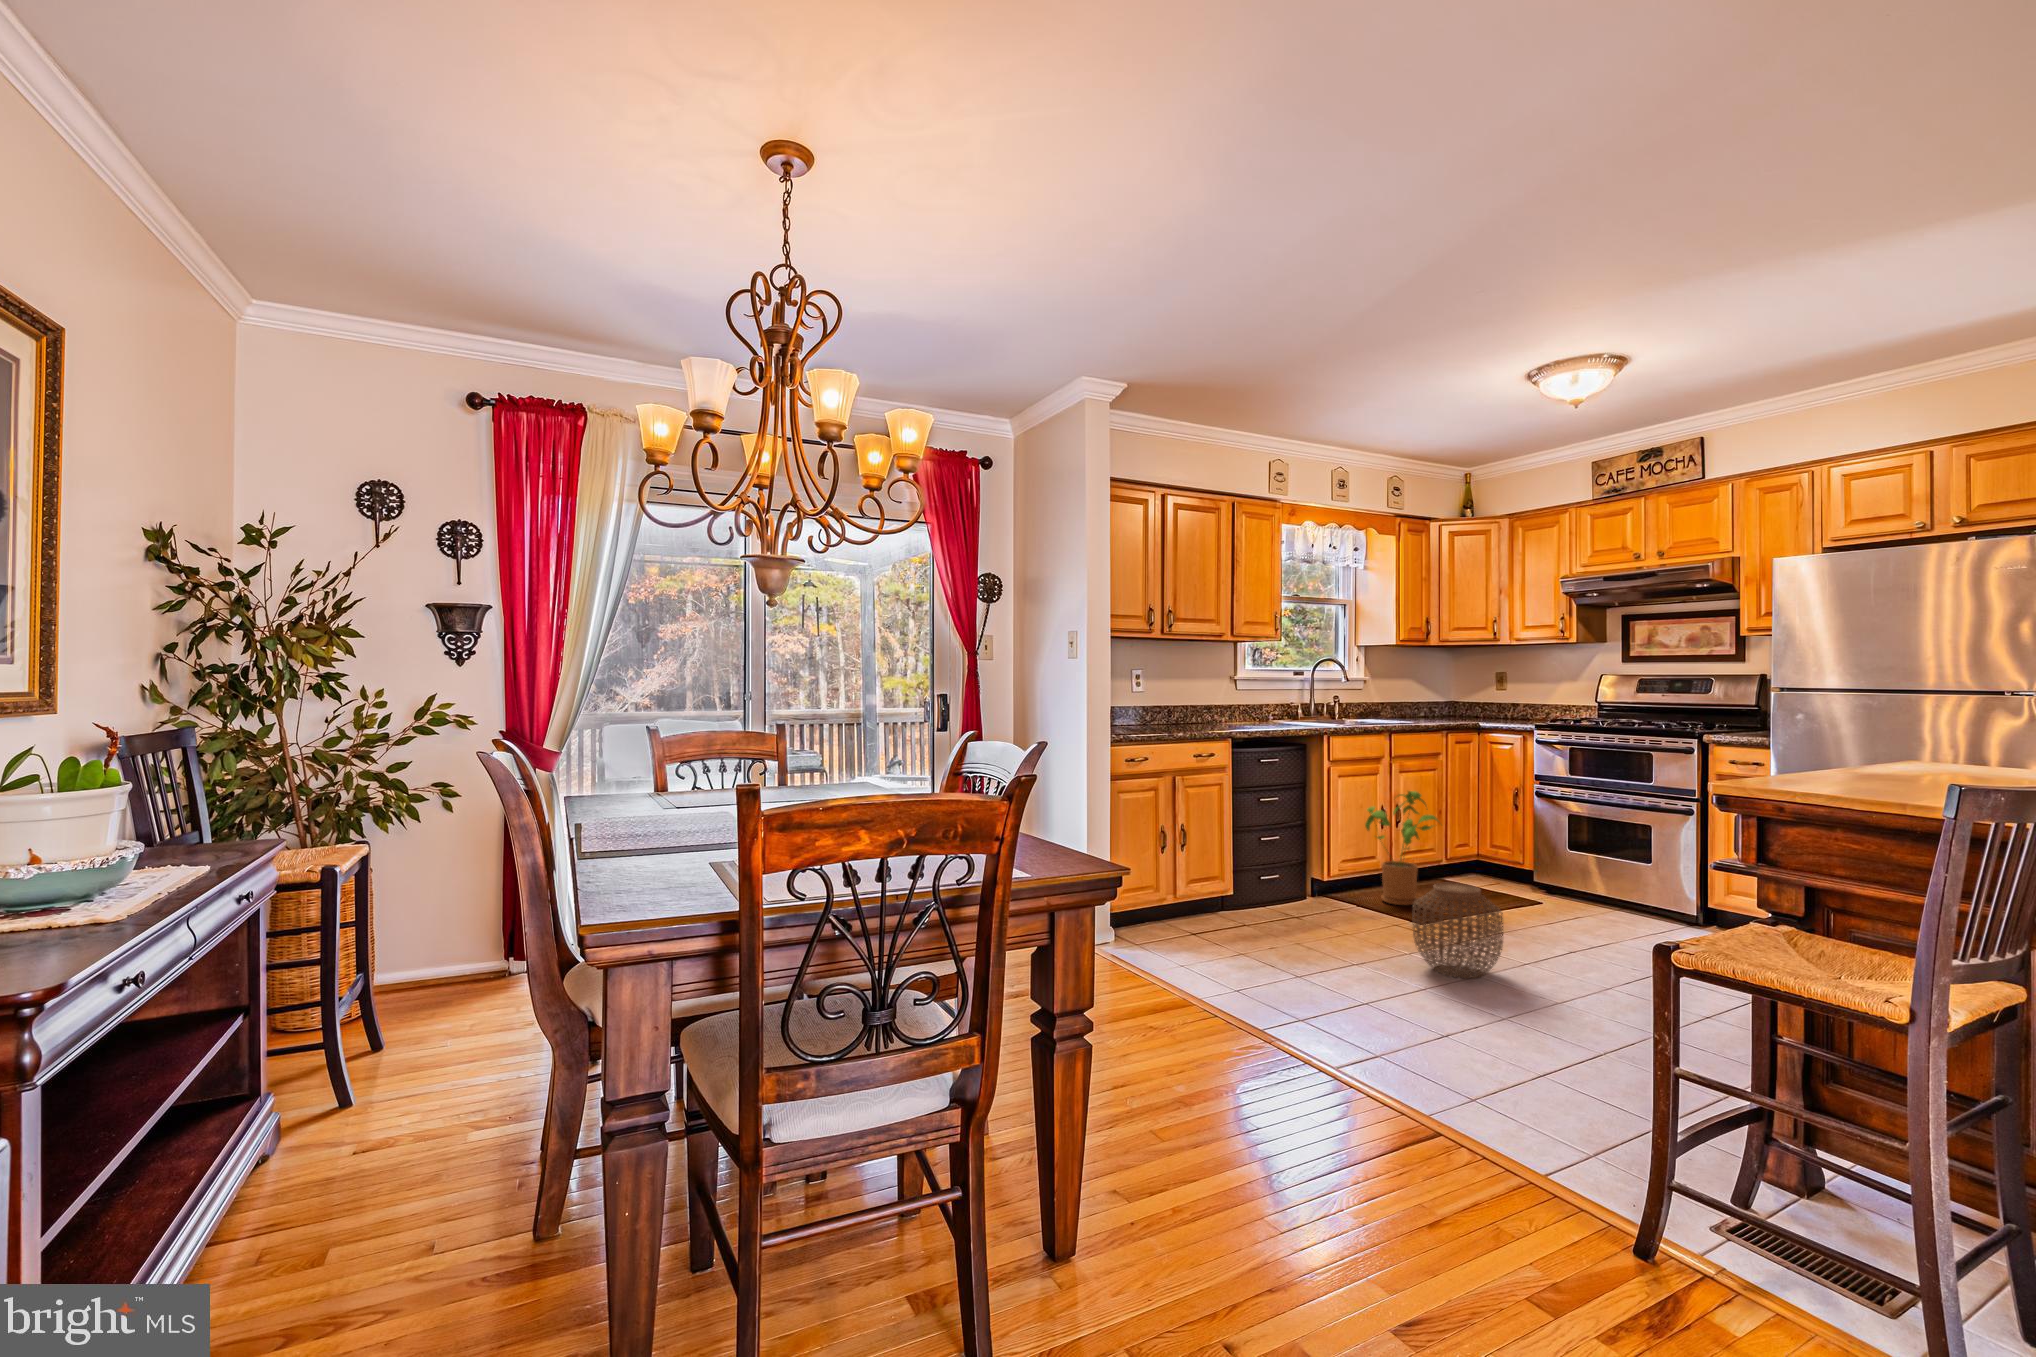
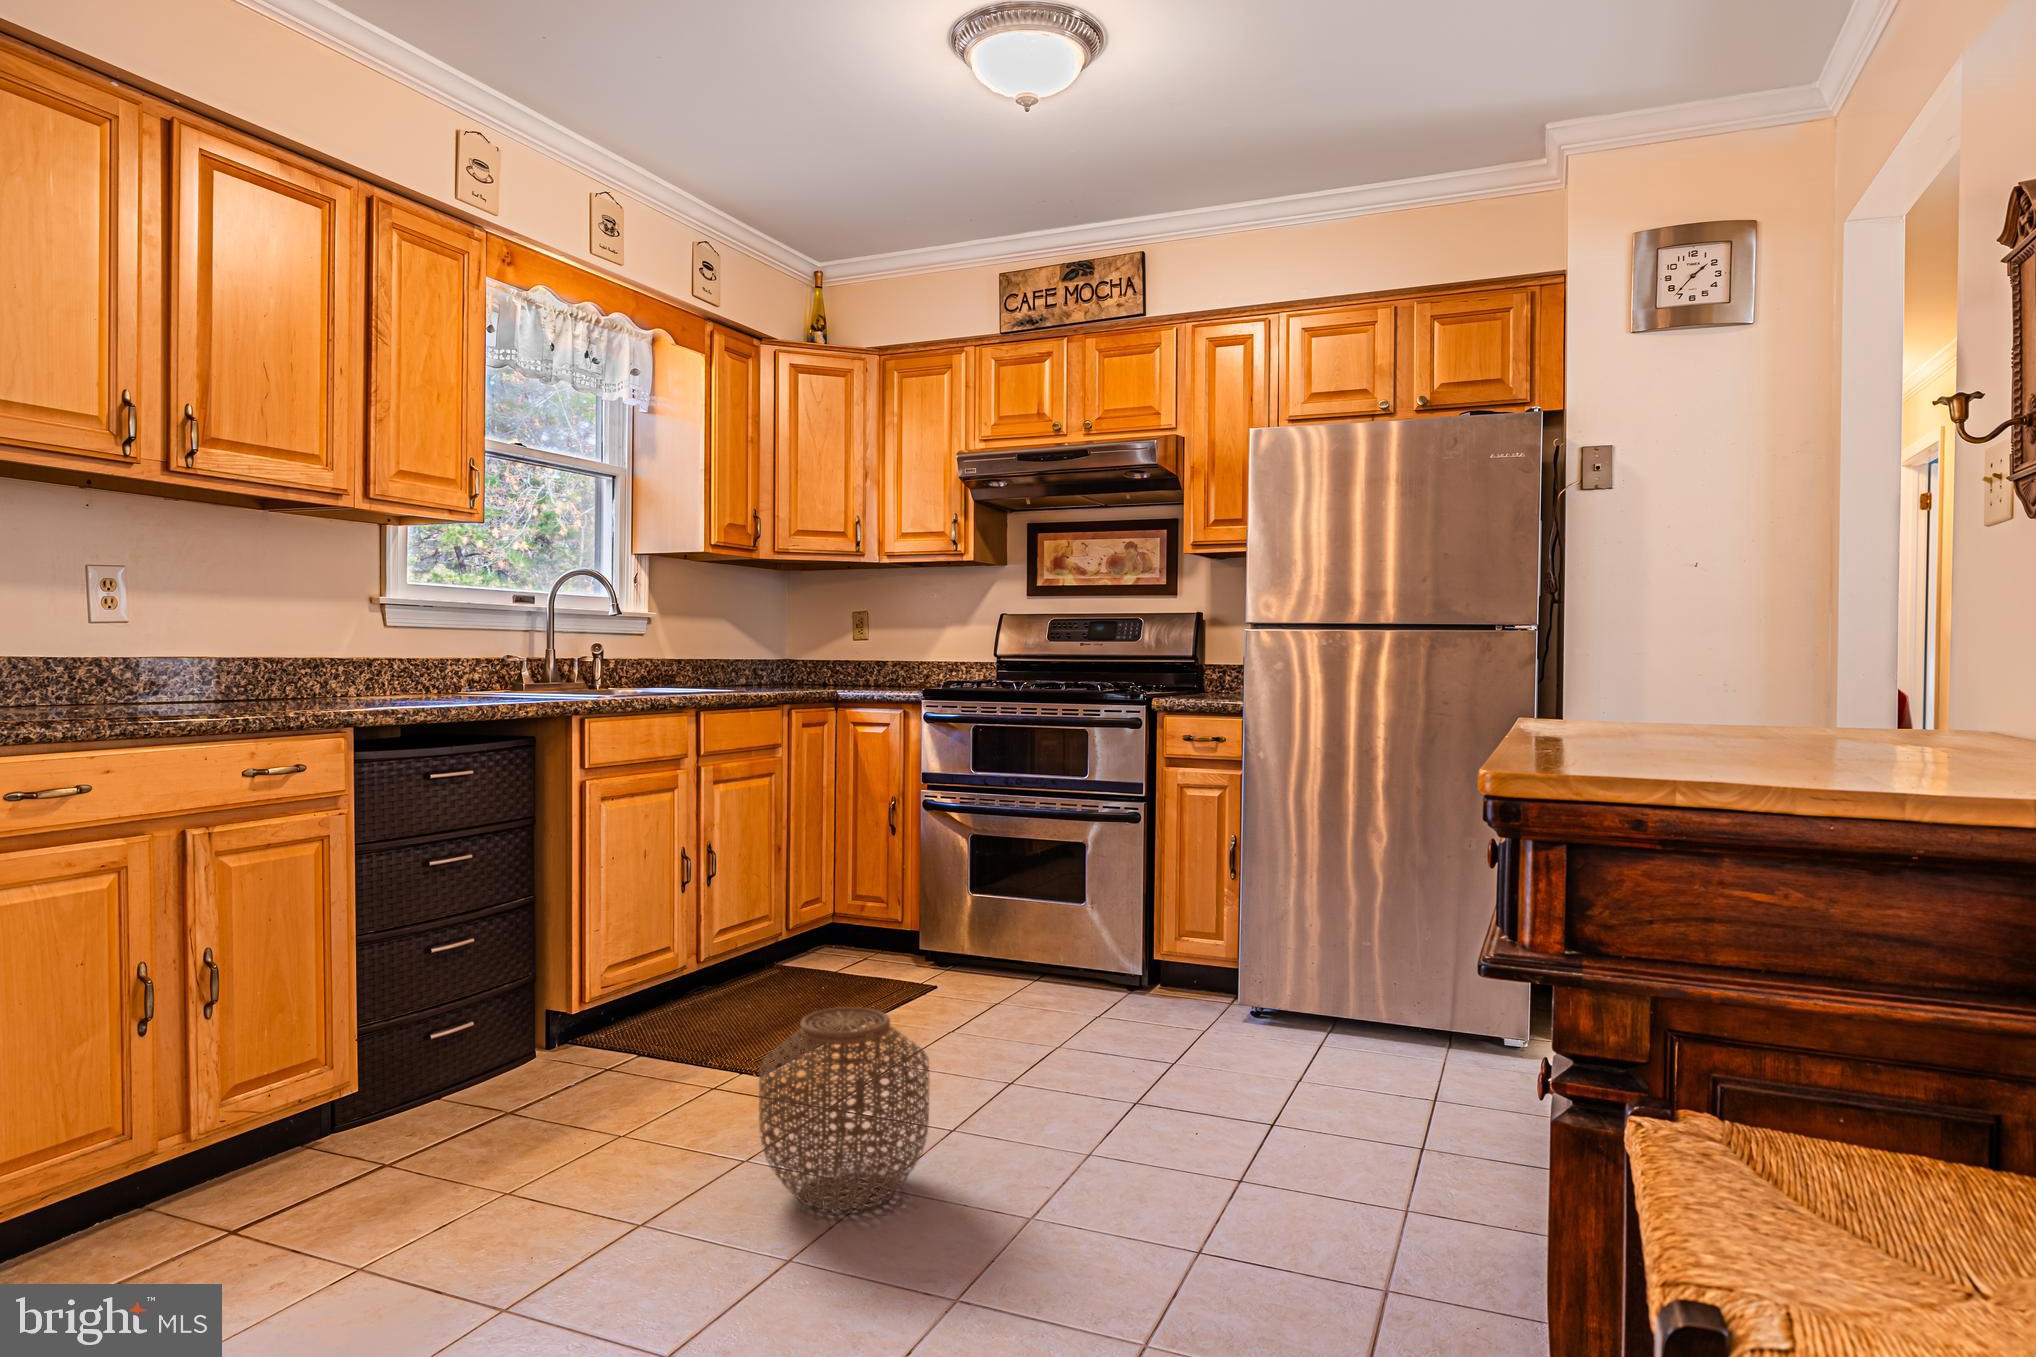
house plant: present [1365,791,1438,905] -> none [651,816,791,1035]

